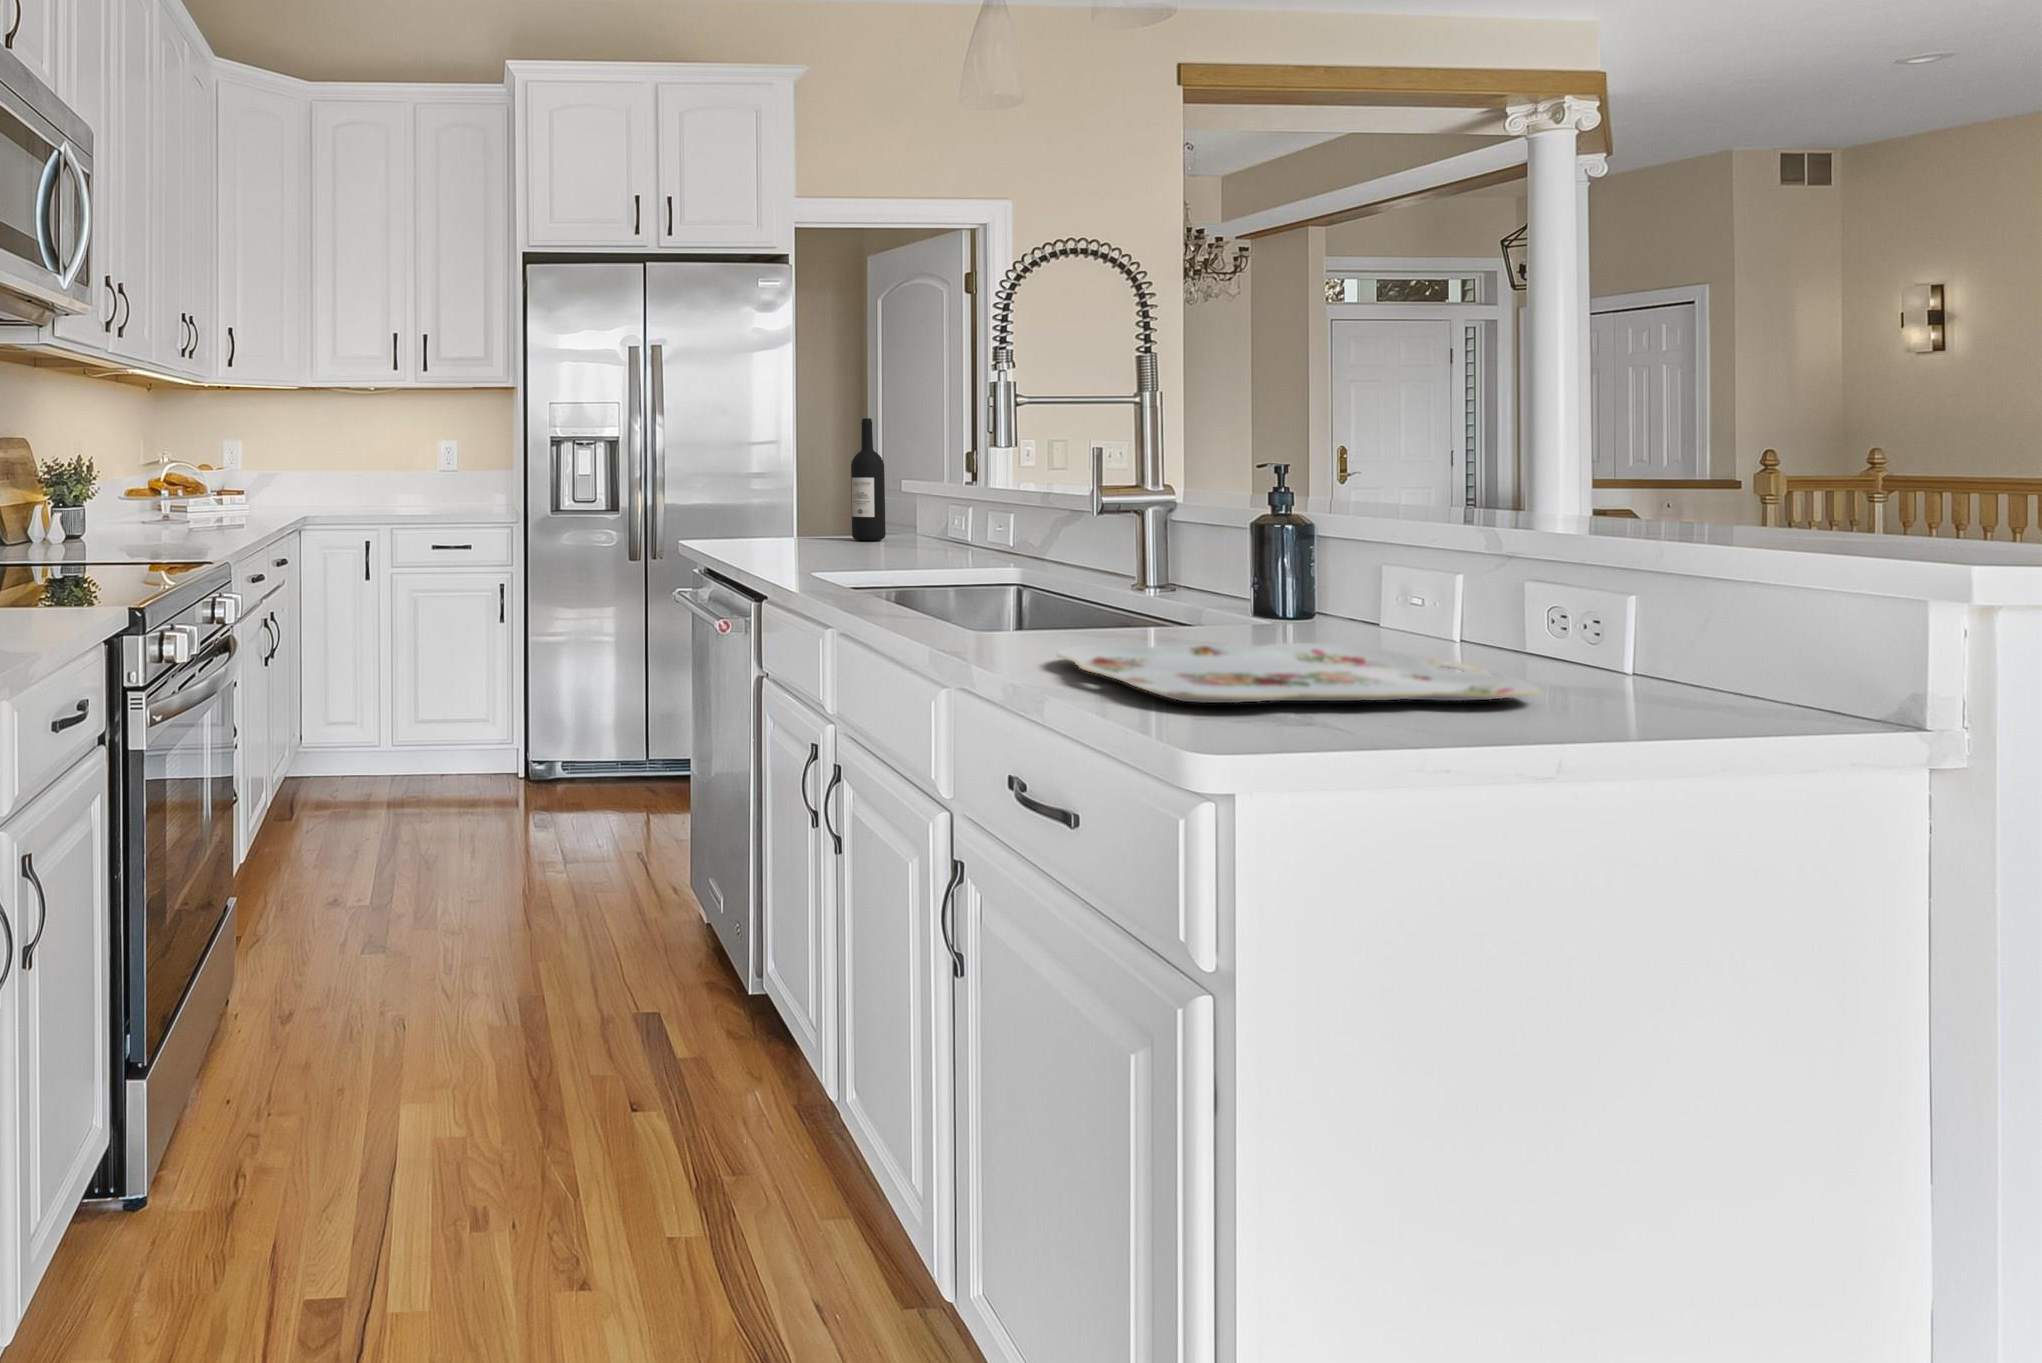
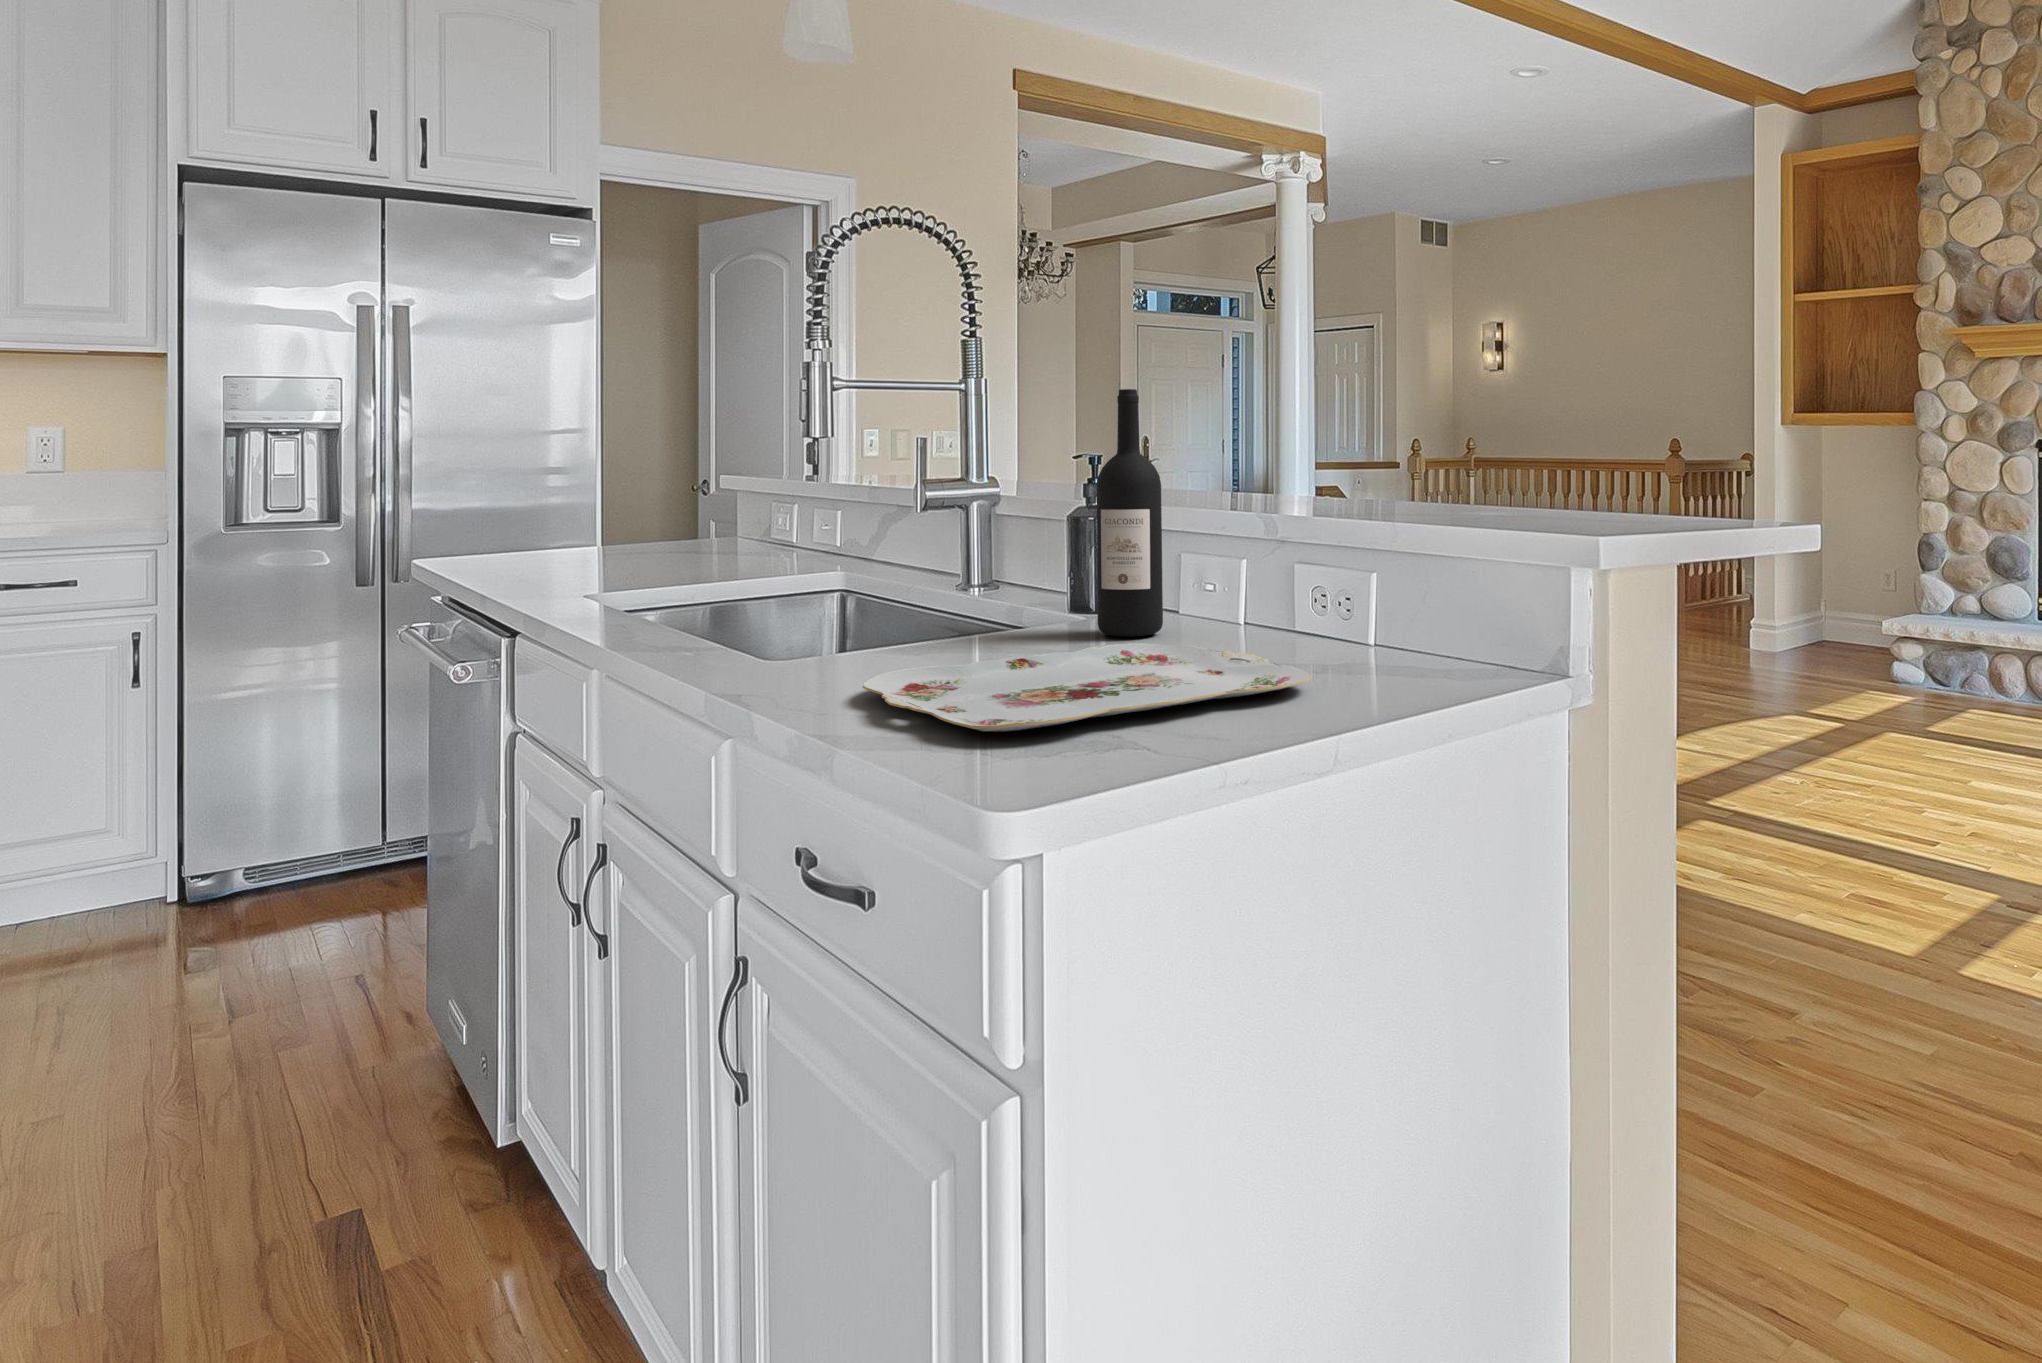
wine bottle: present [851,418,886,540] -> present [1096,389,1163,637]

